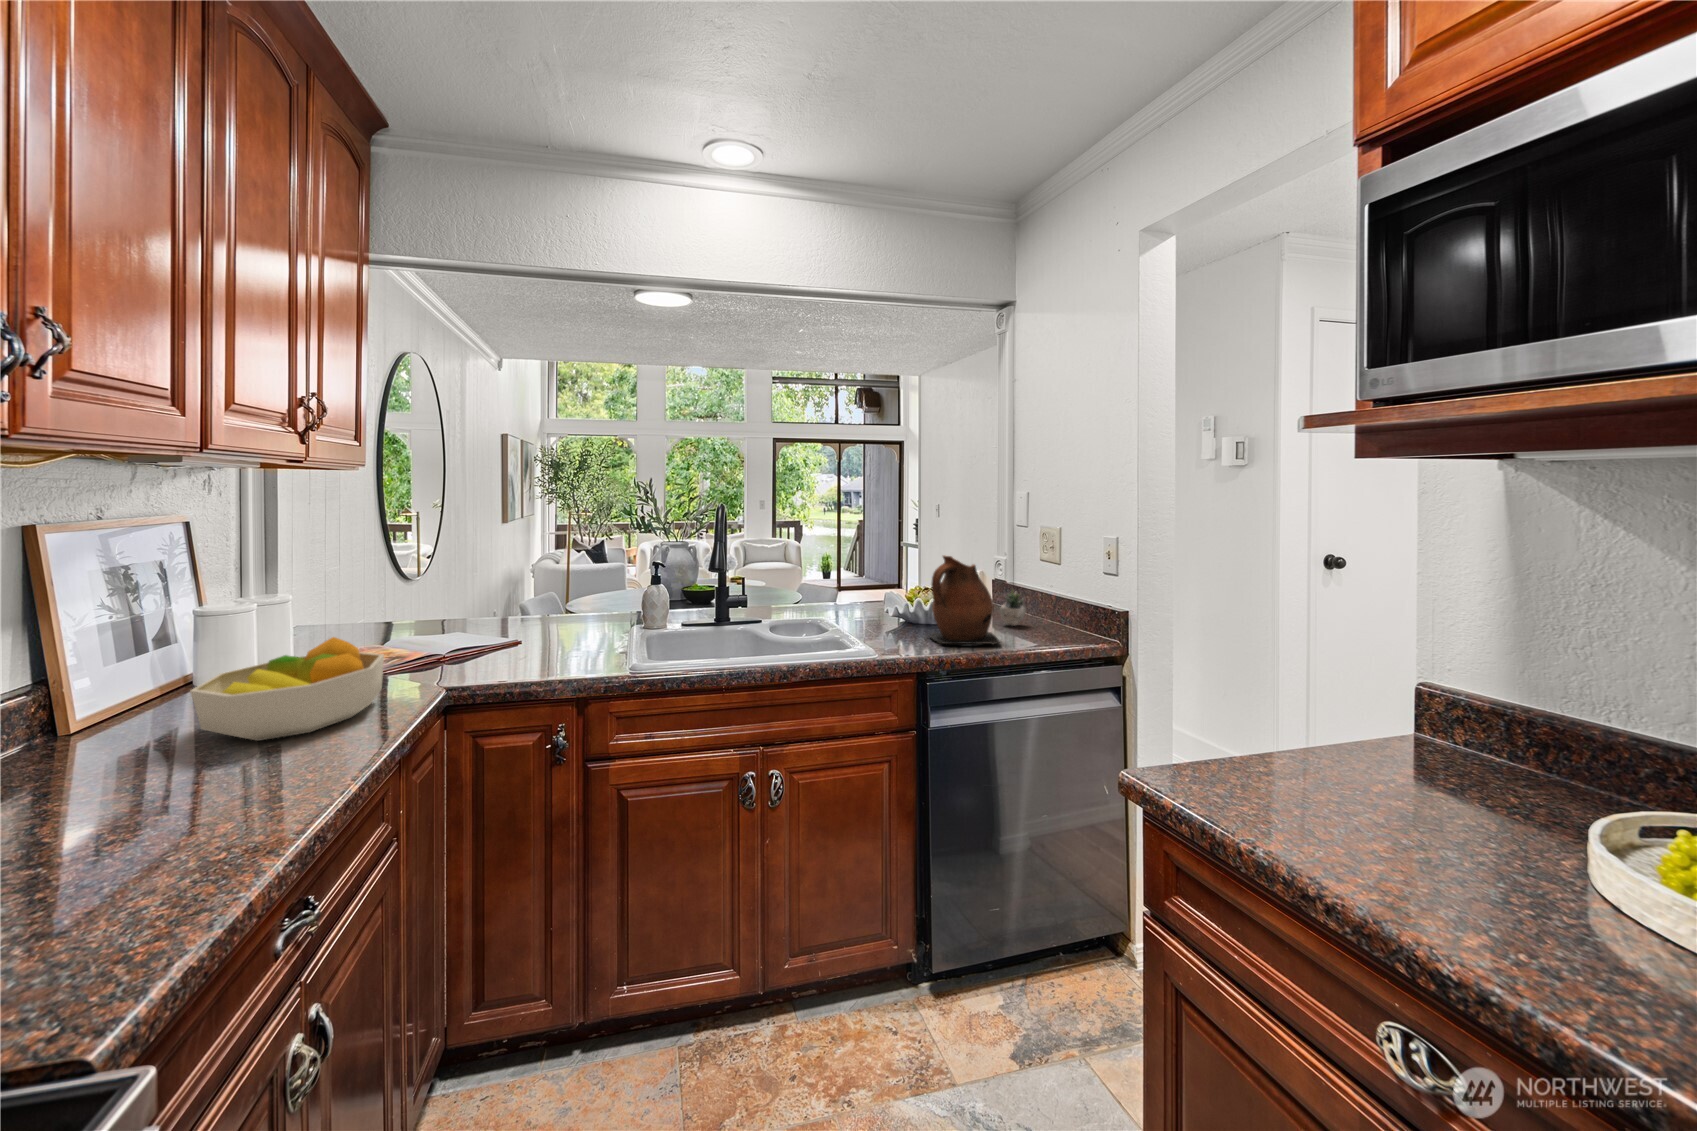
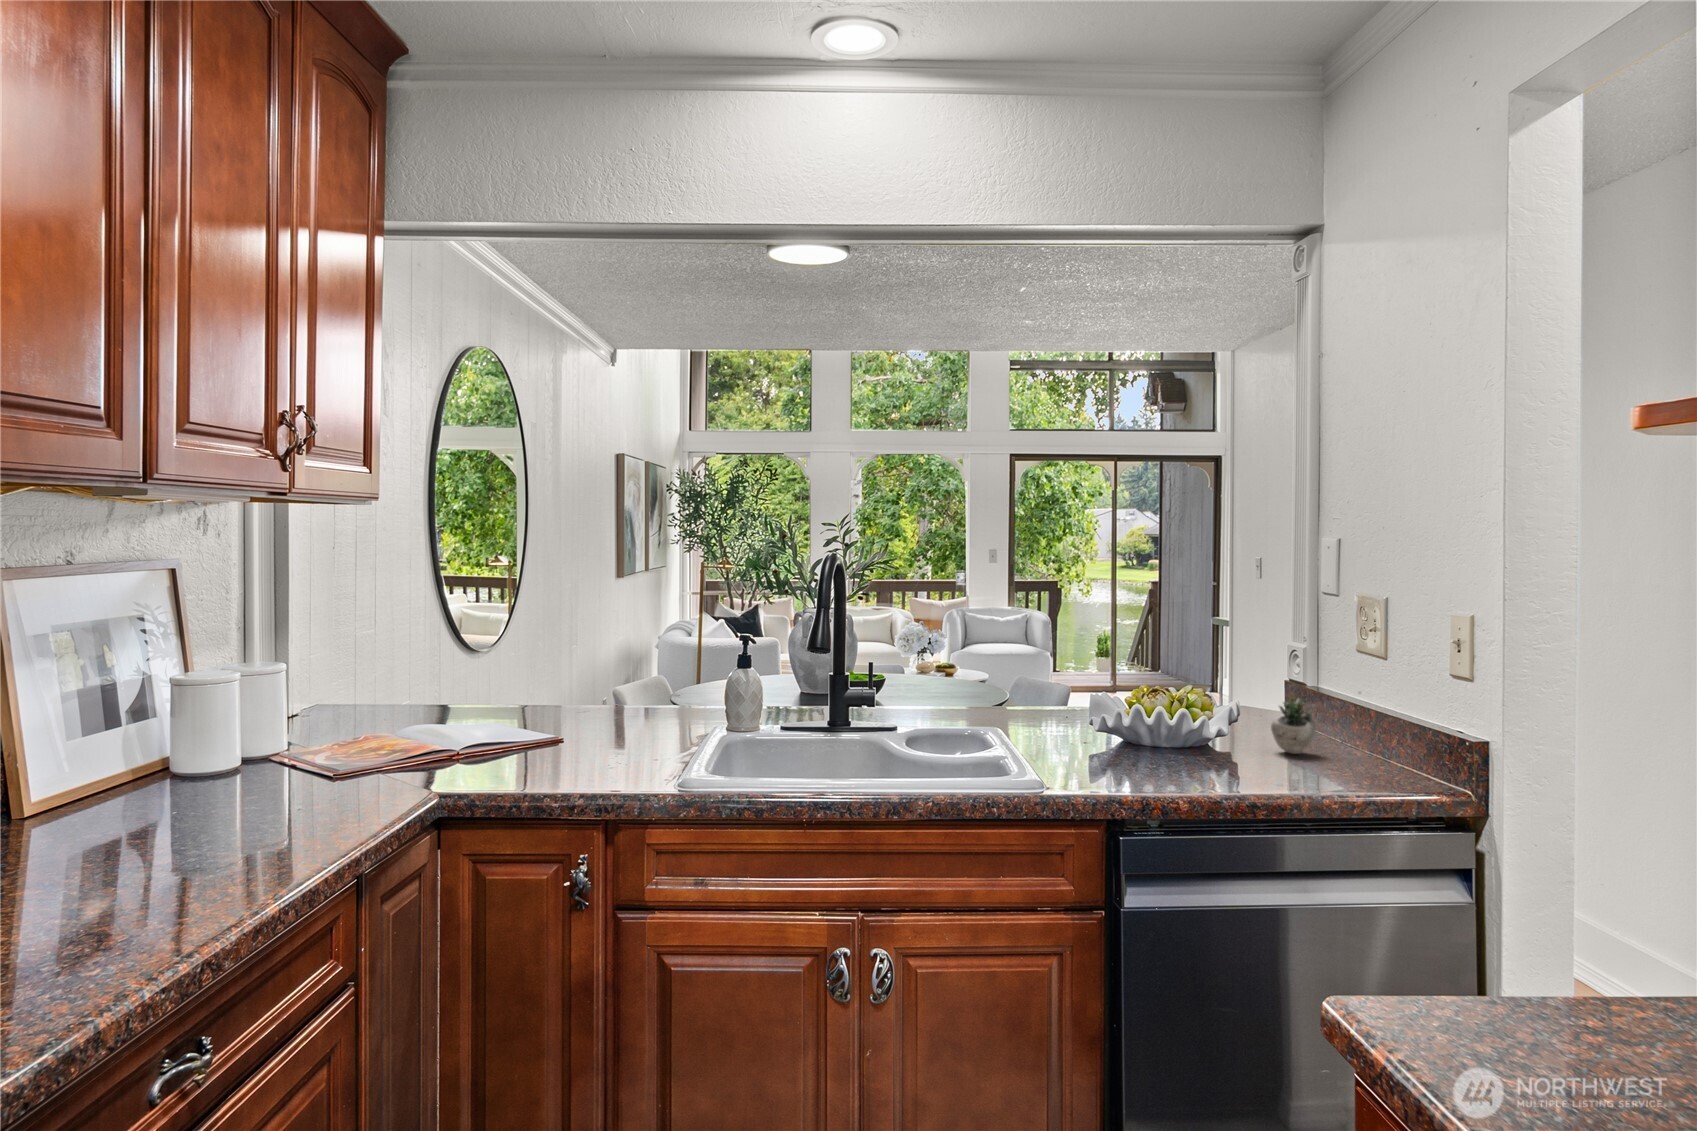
ceramic pitcher: present [931,556,1000,645] -> none [1138,636,1255,784]
fruit bowl: present [190,637,384,741] -> none [139,714,369,839]

